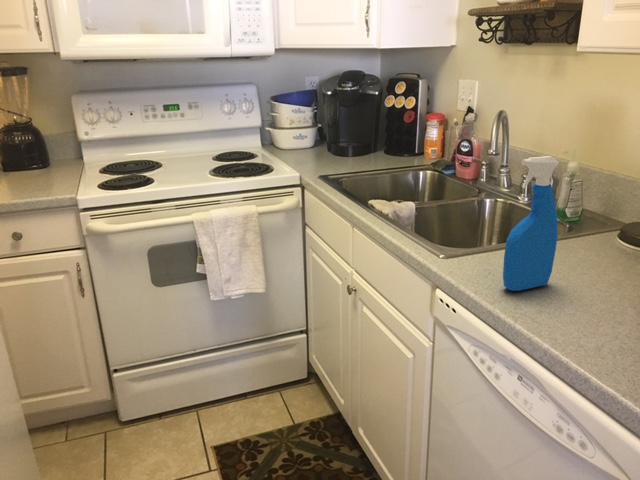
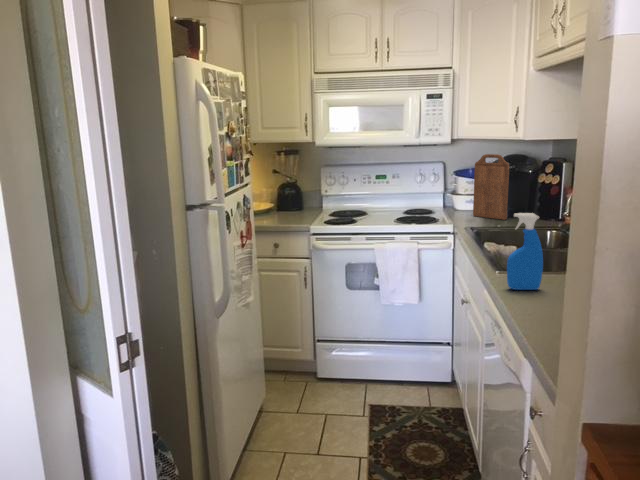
cutting board: none [308,70,357,159] -> present [473,154,509,220]

